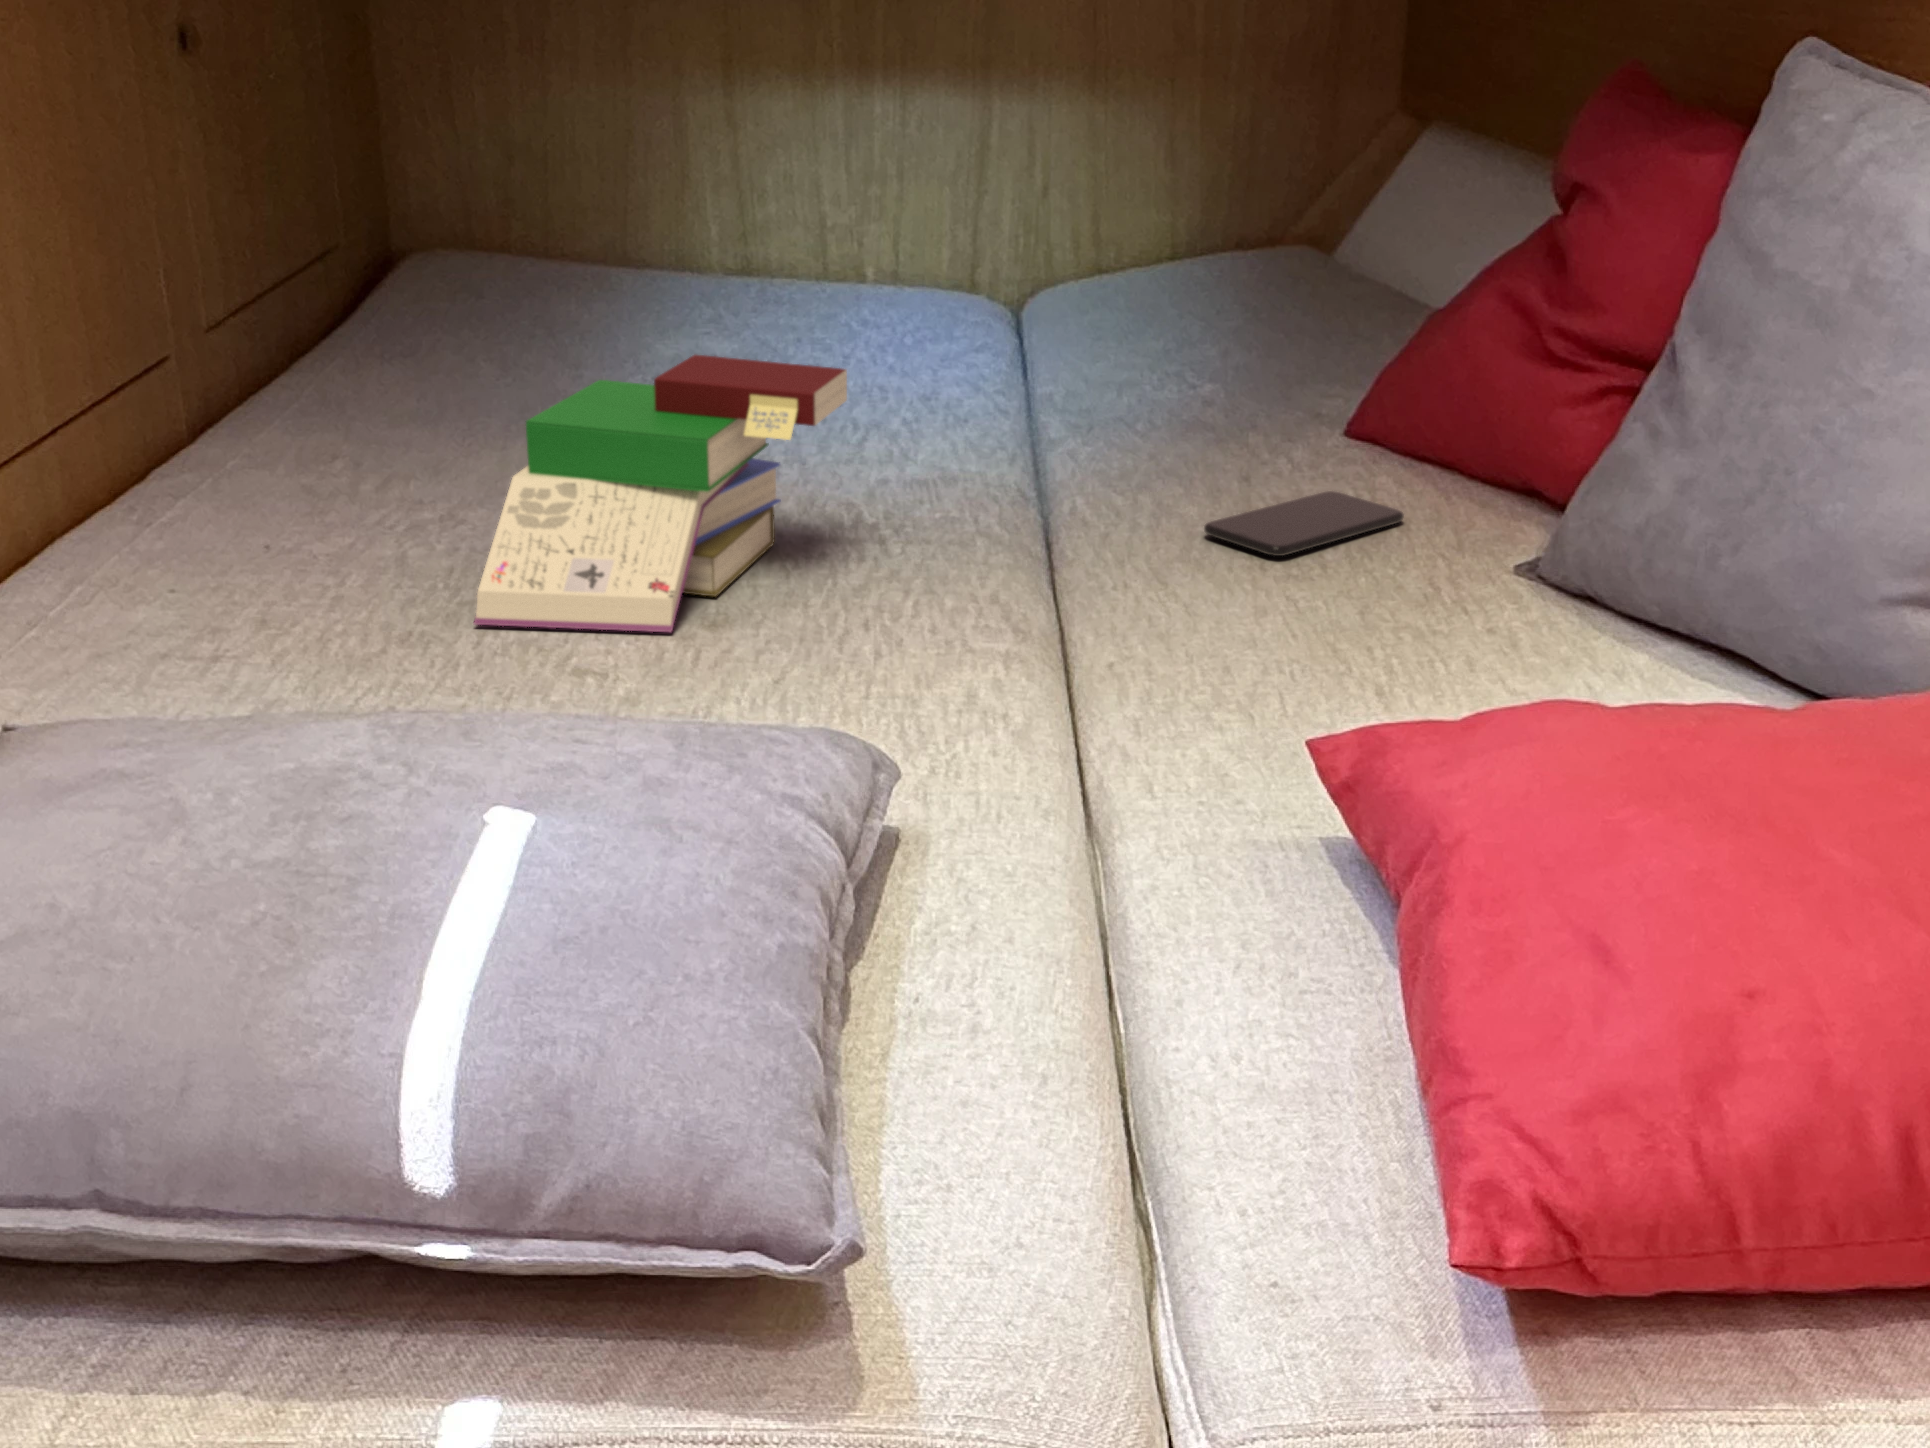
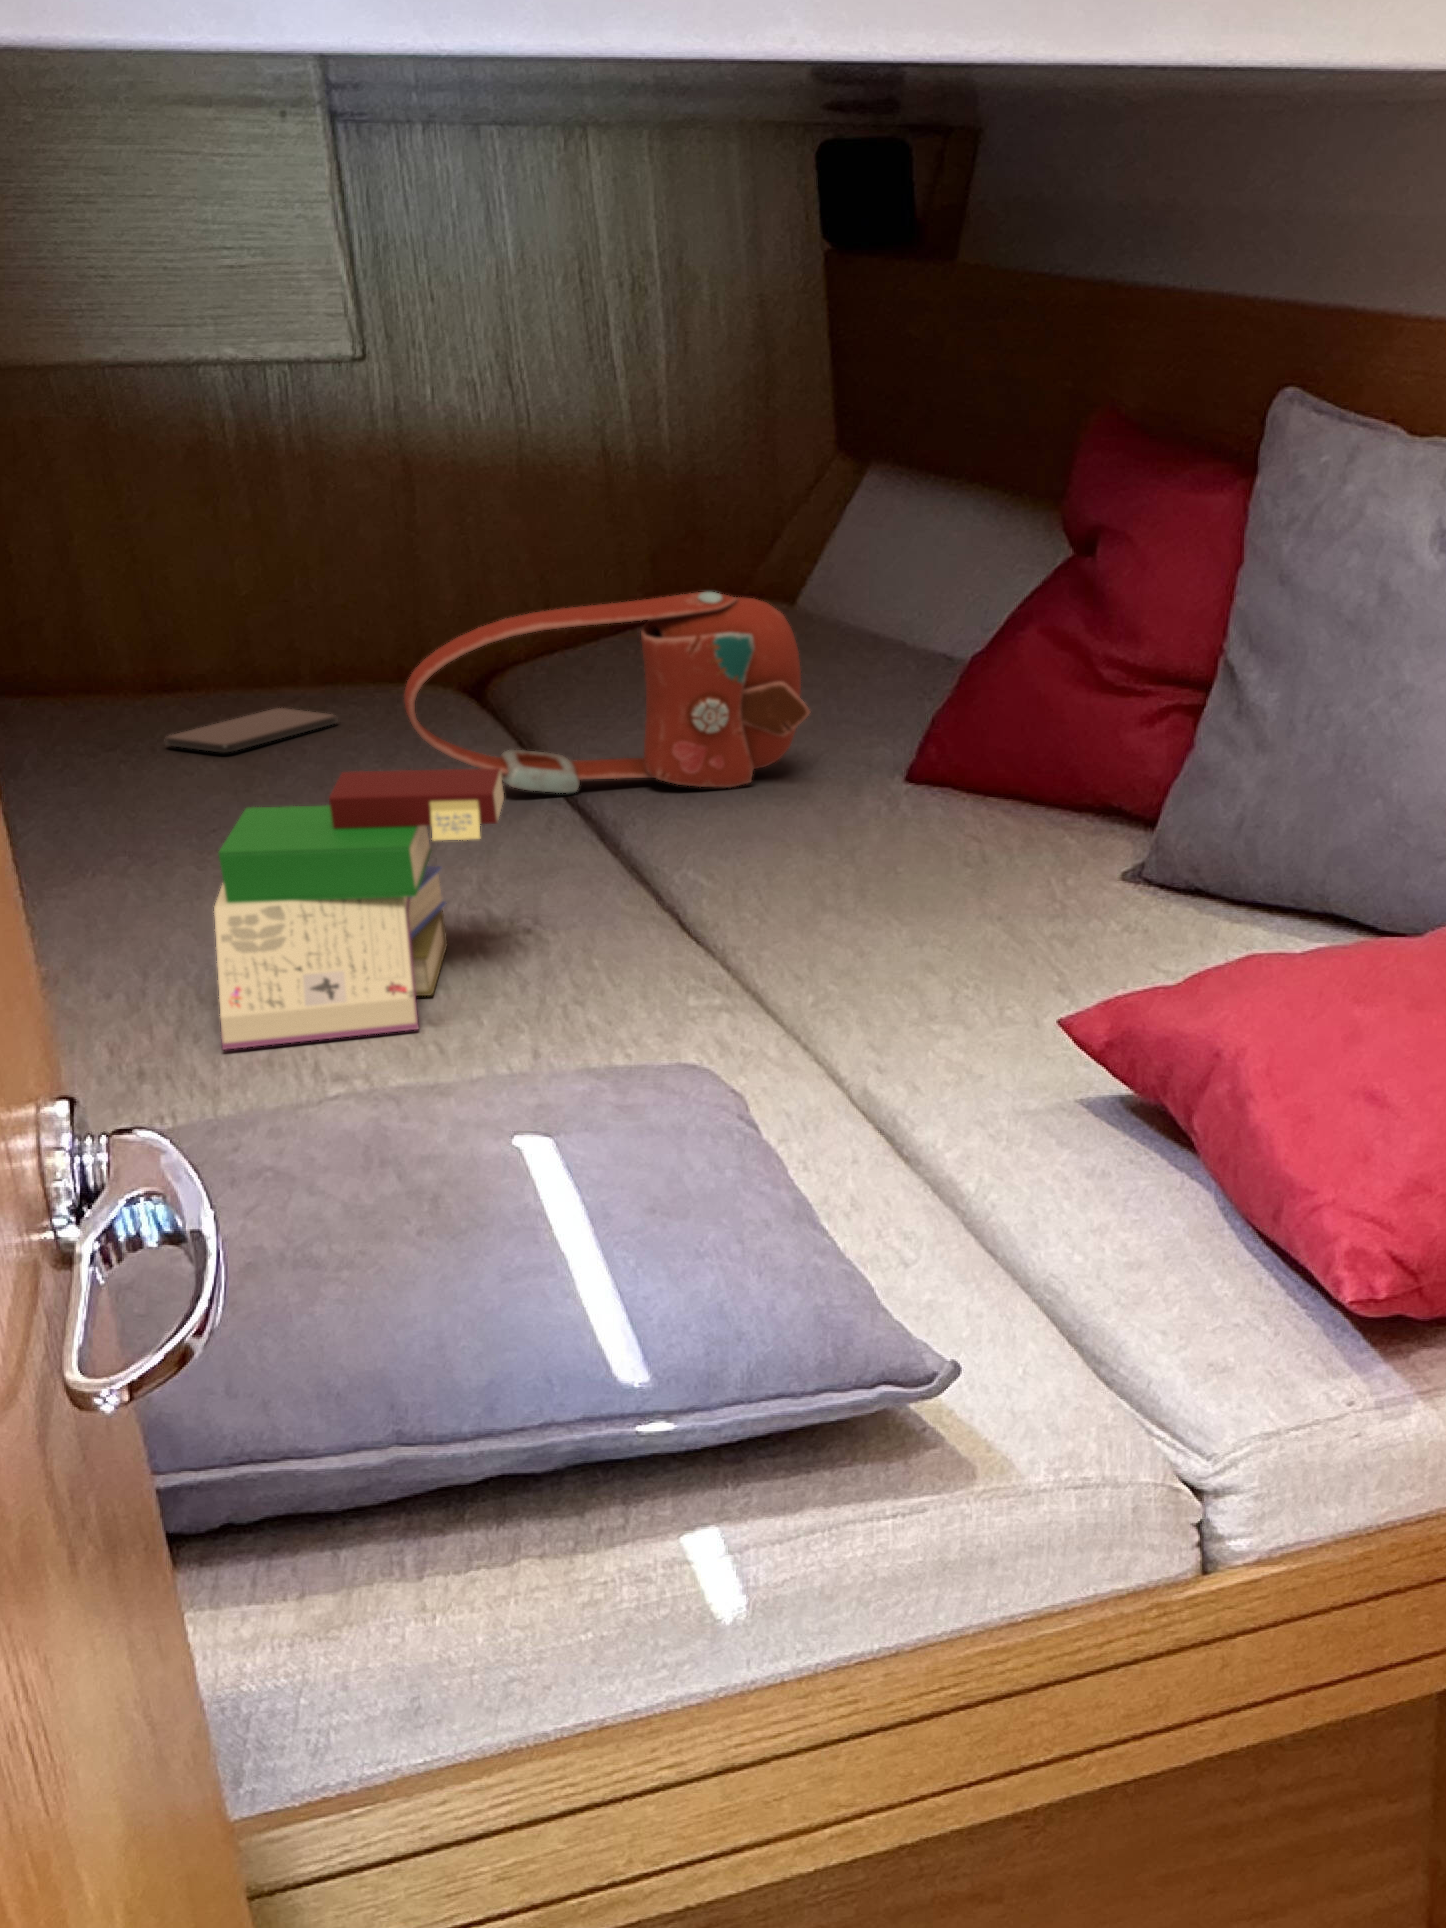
handbag: none [861,217,1258,418] -> present [404,592,810,793]
smartphone: present [1204,491,1404,556] -> present [165,708,338,752]

